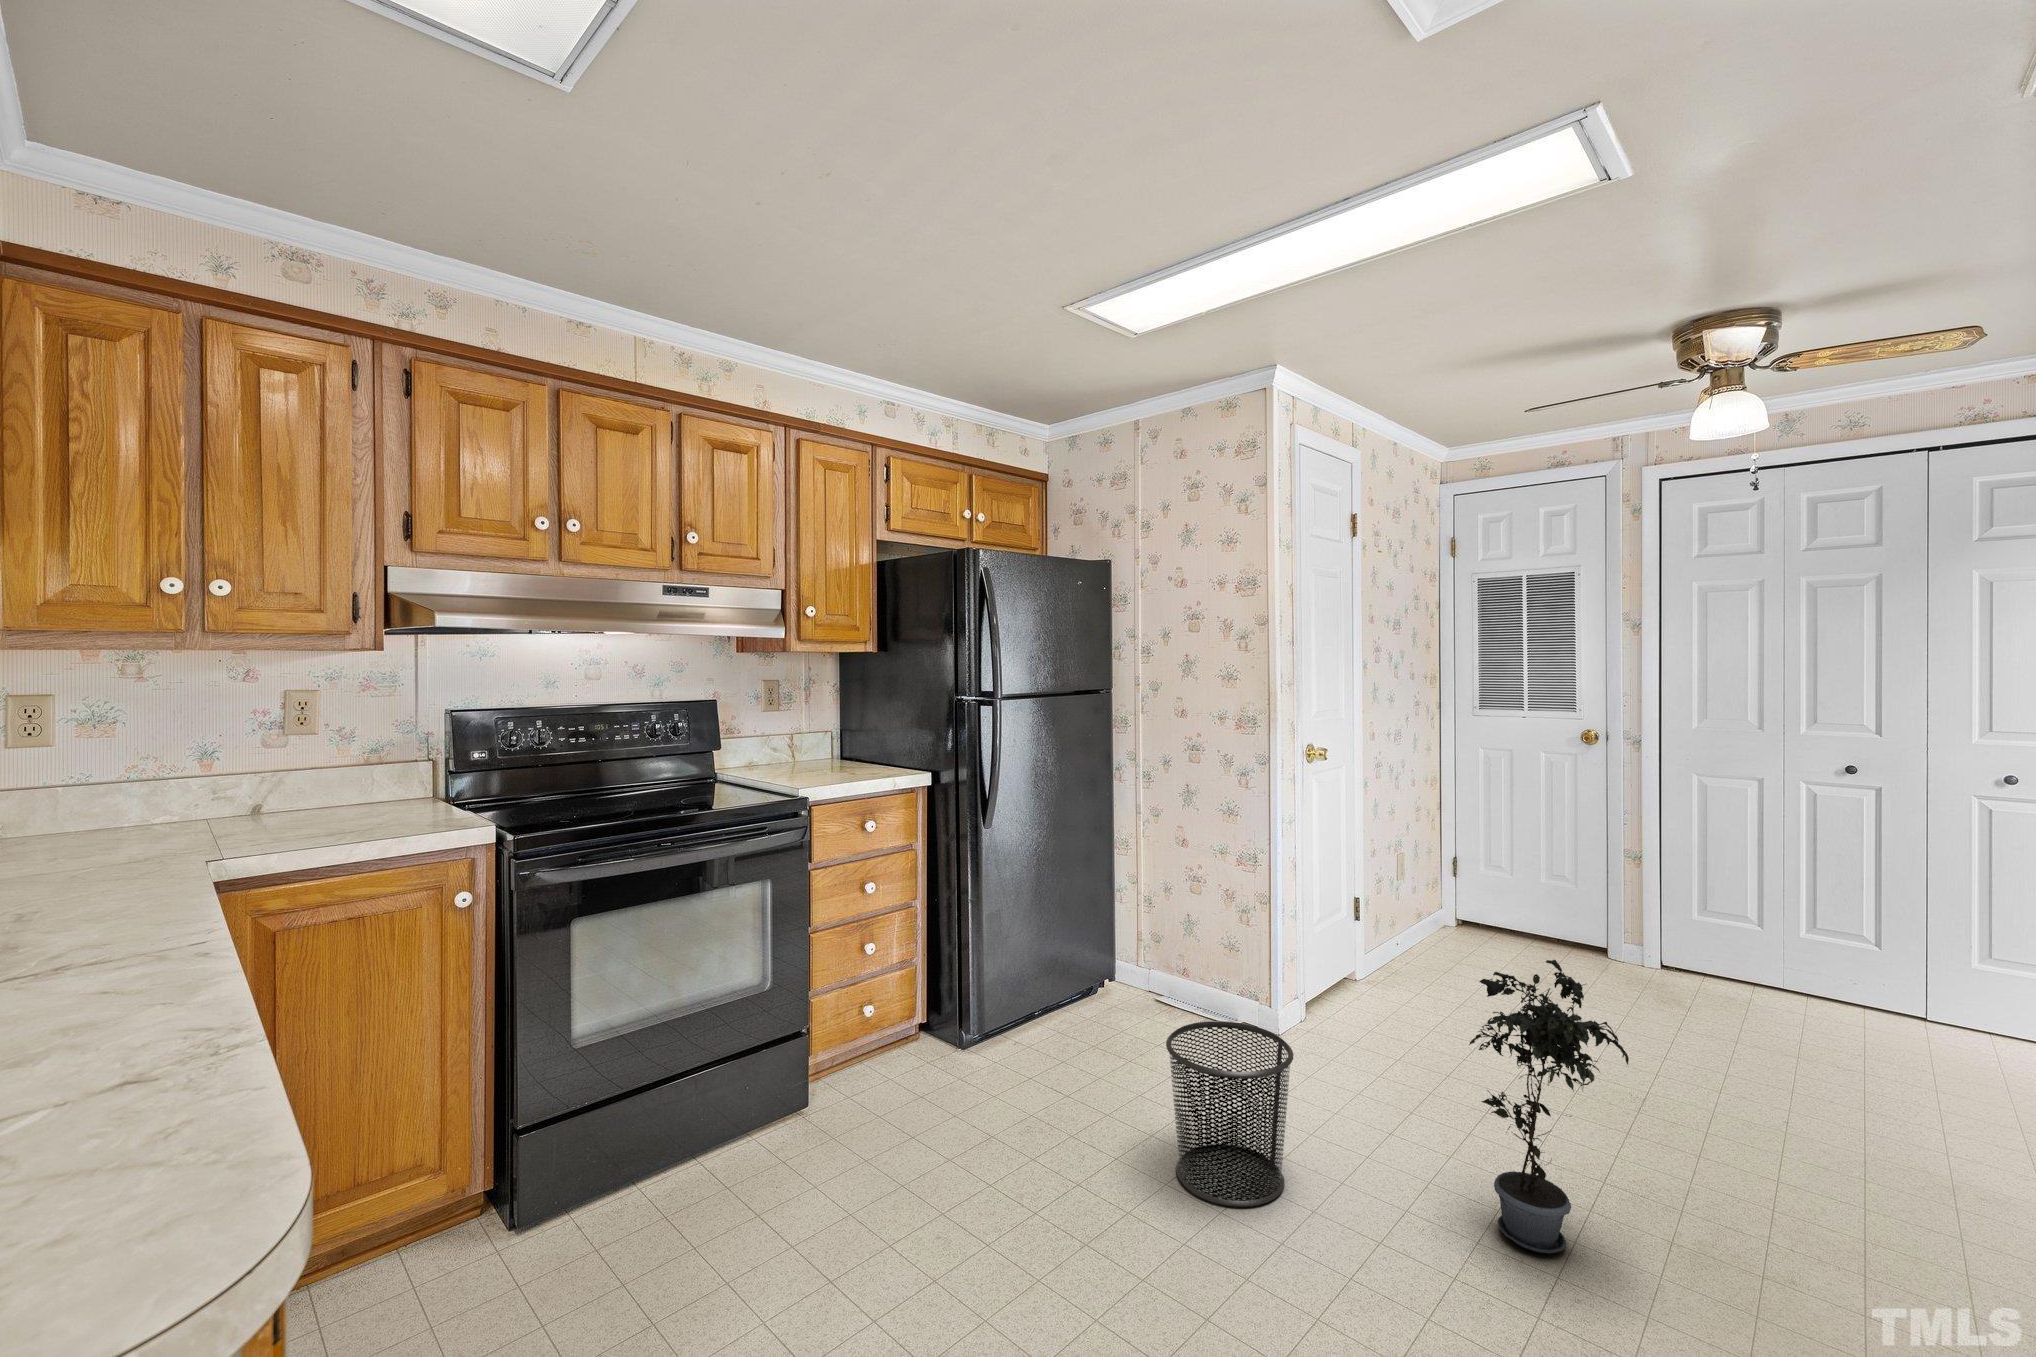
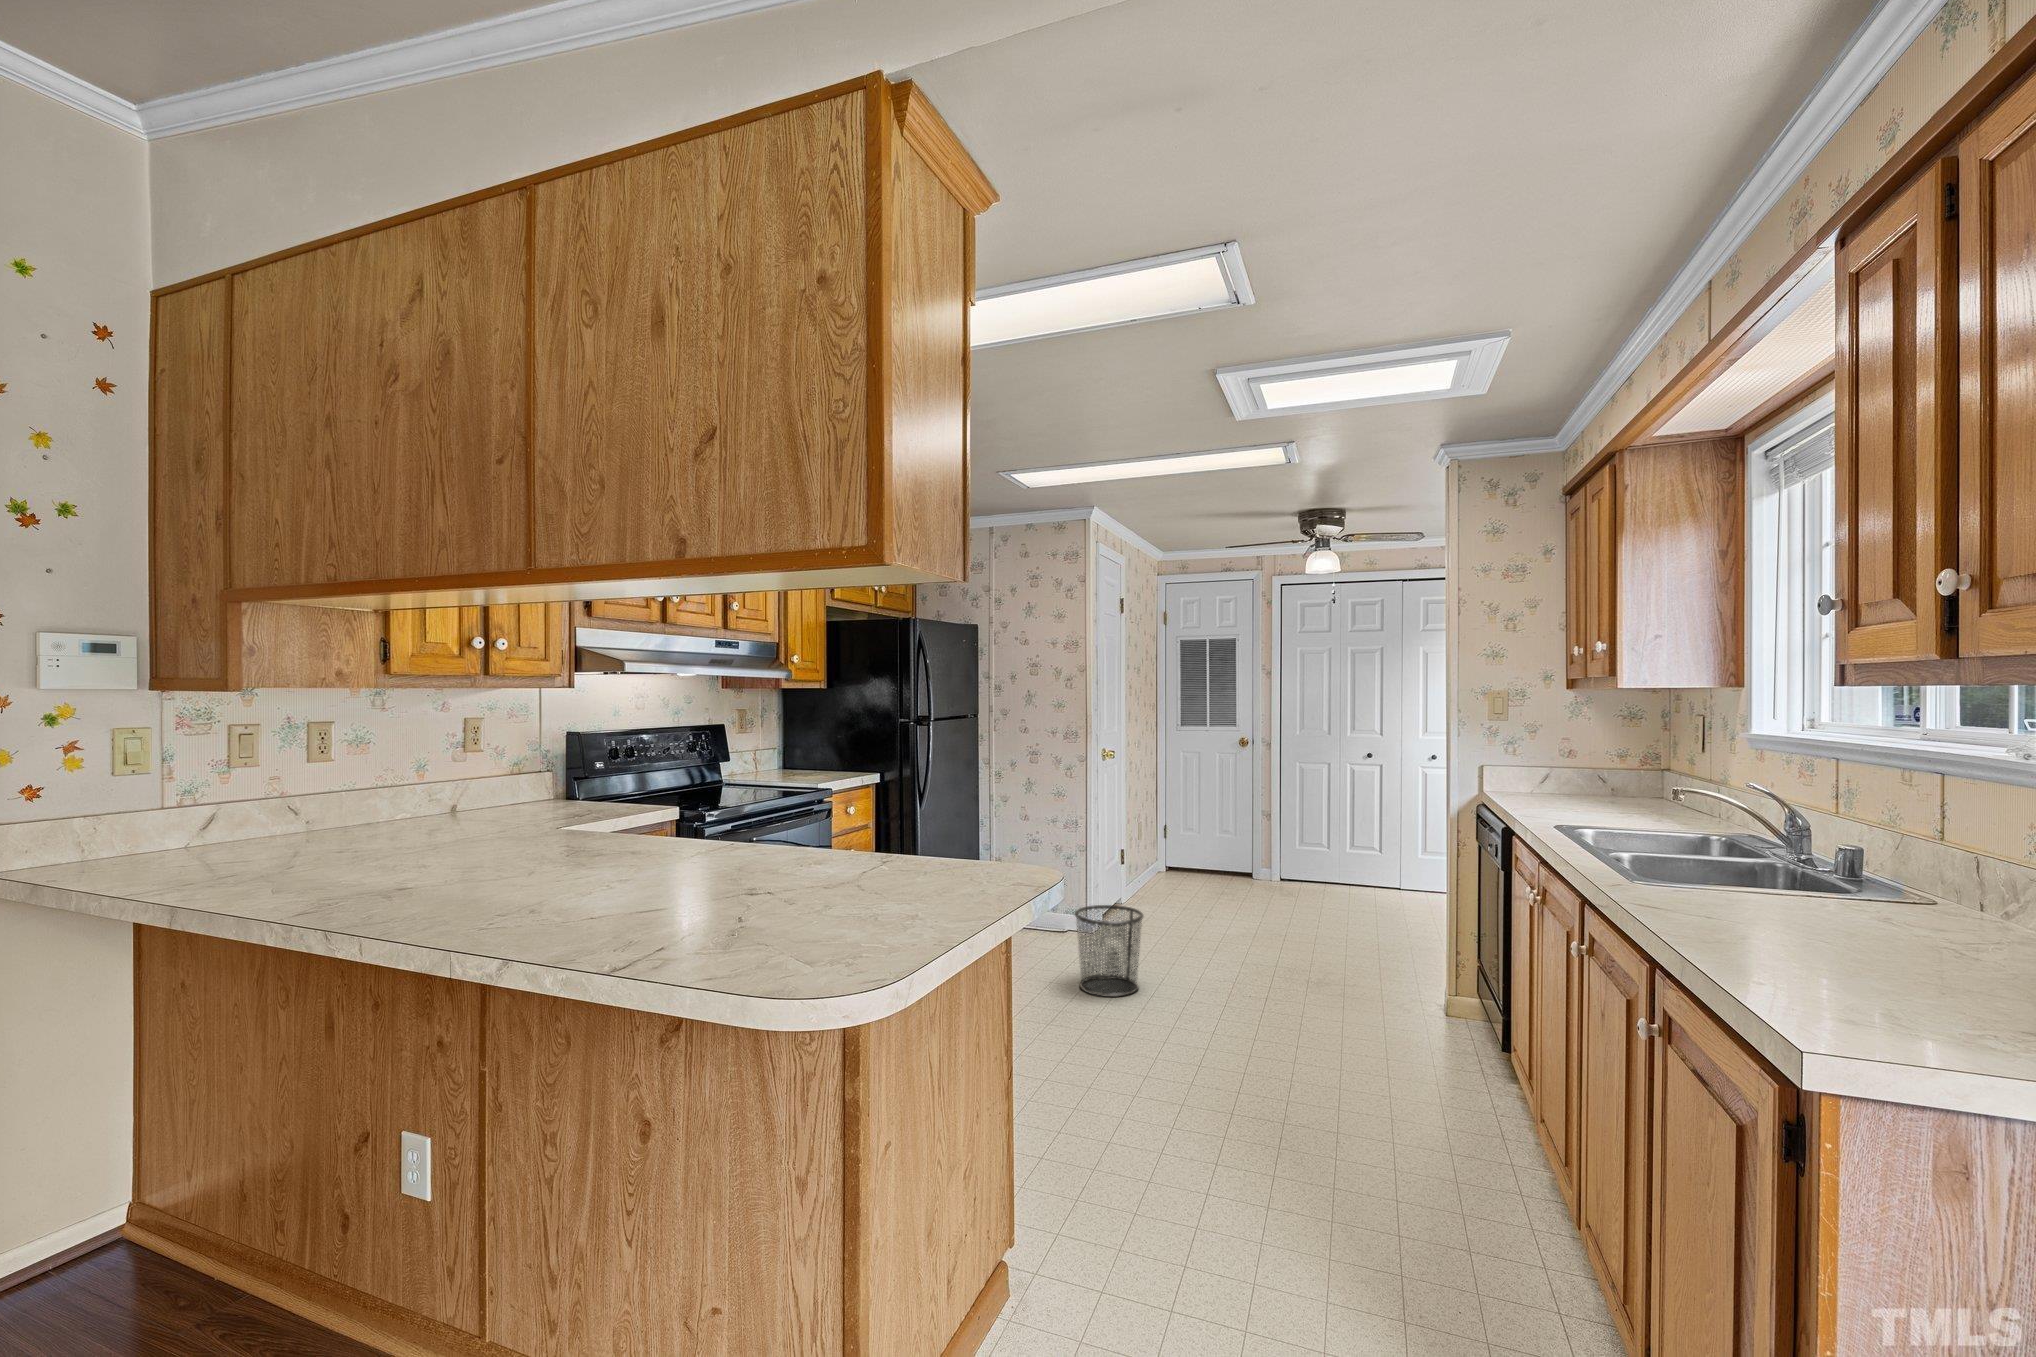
potted plant: present [1469,960,1629,1255] -> none [1228,847,1300,990]

